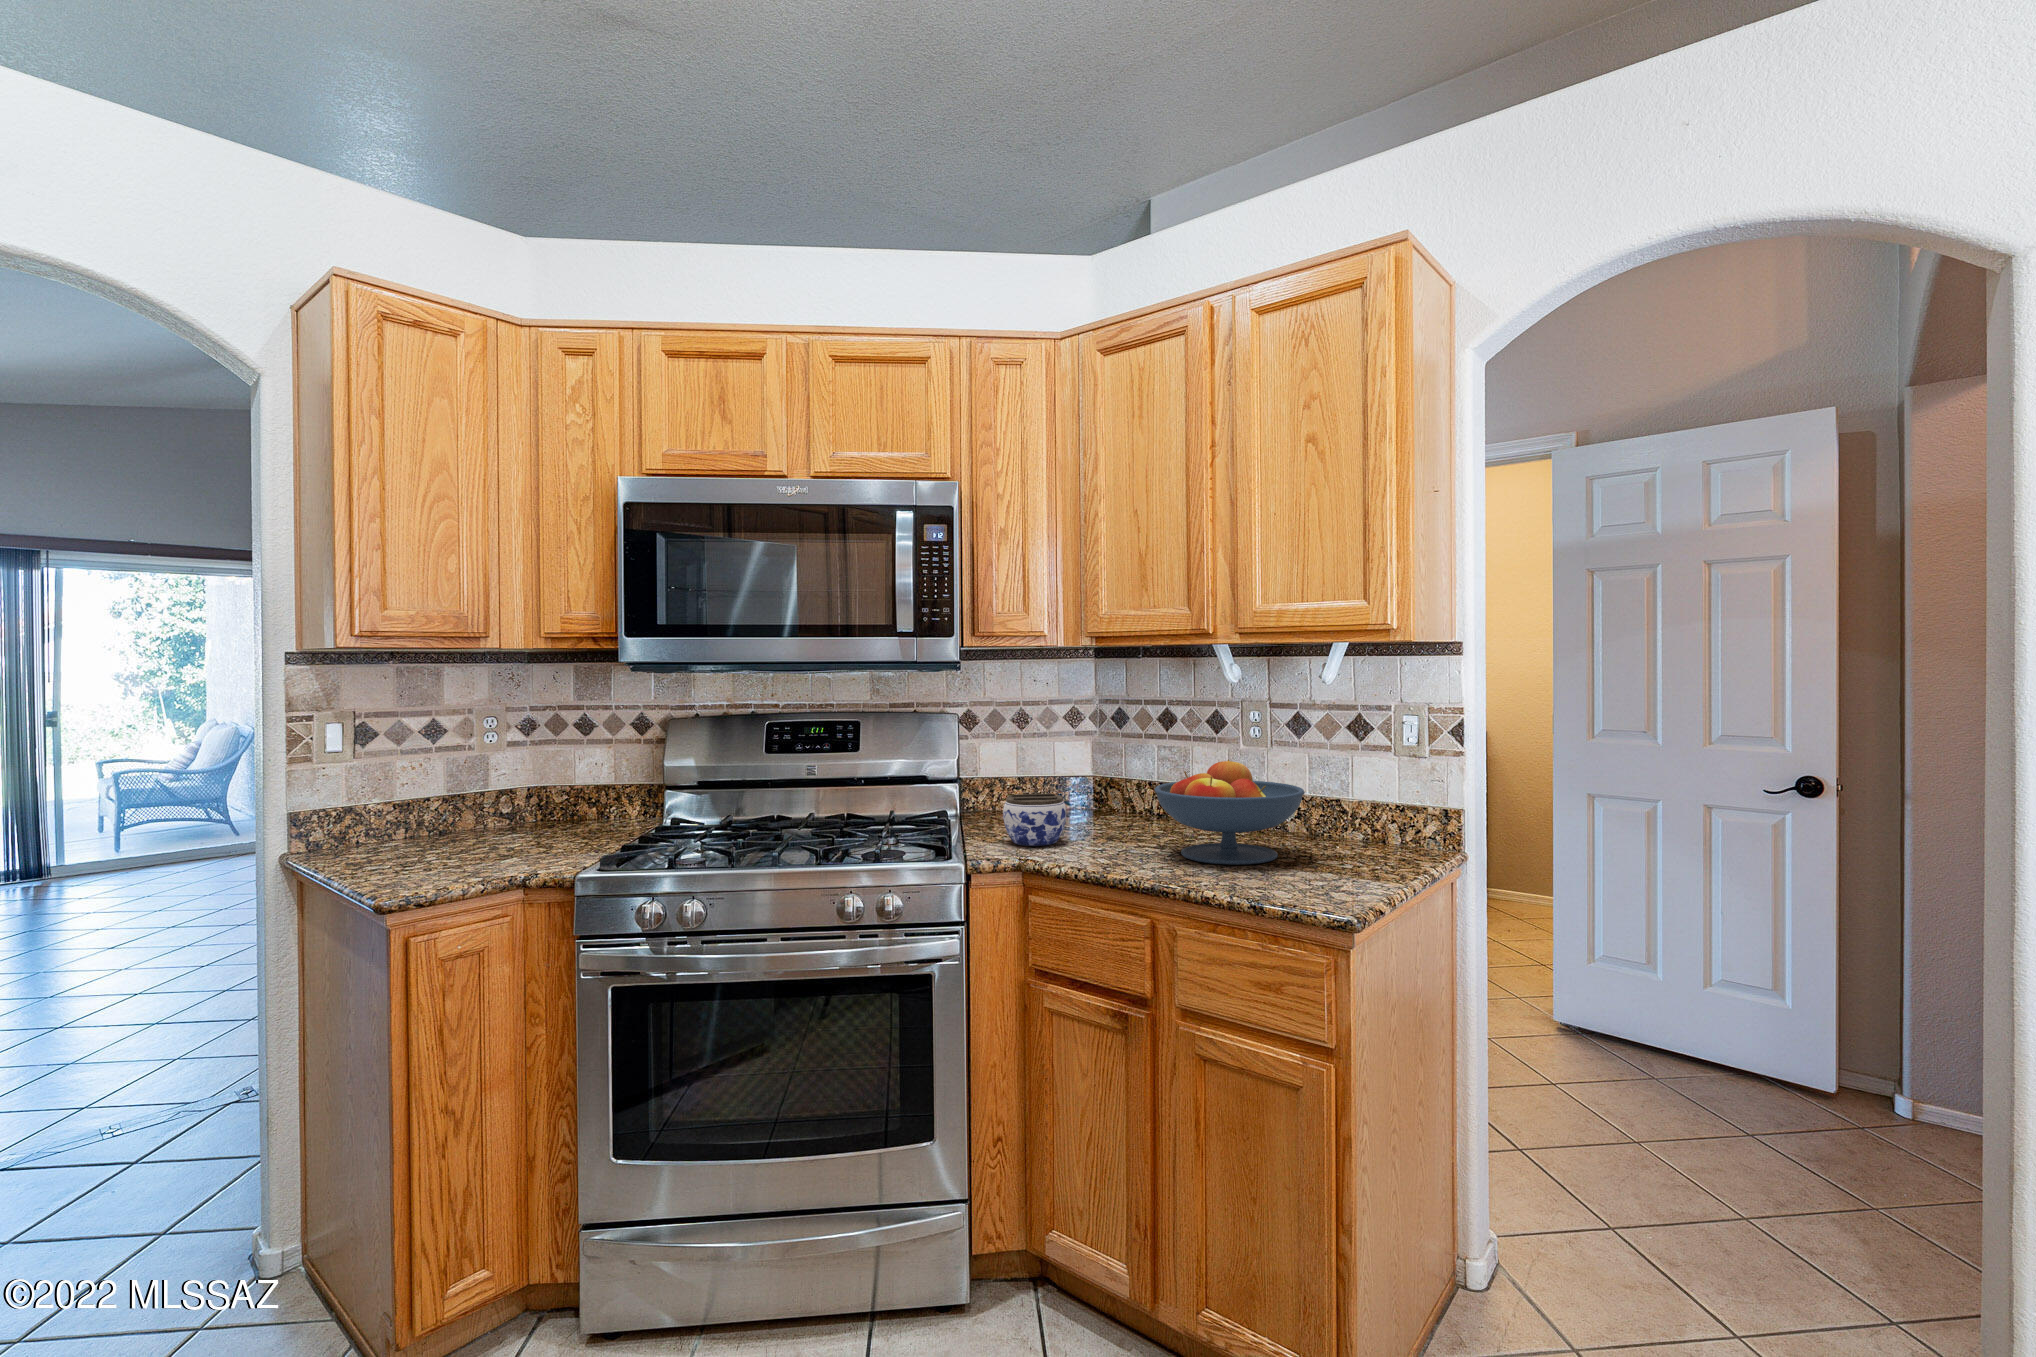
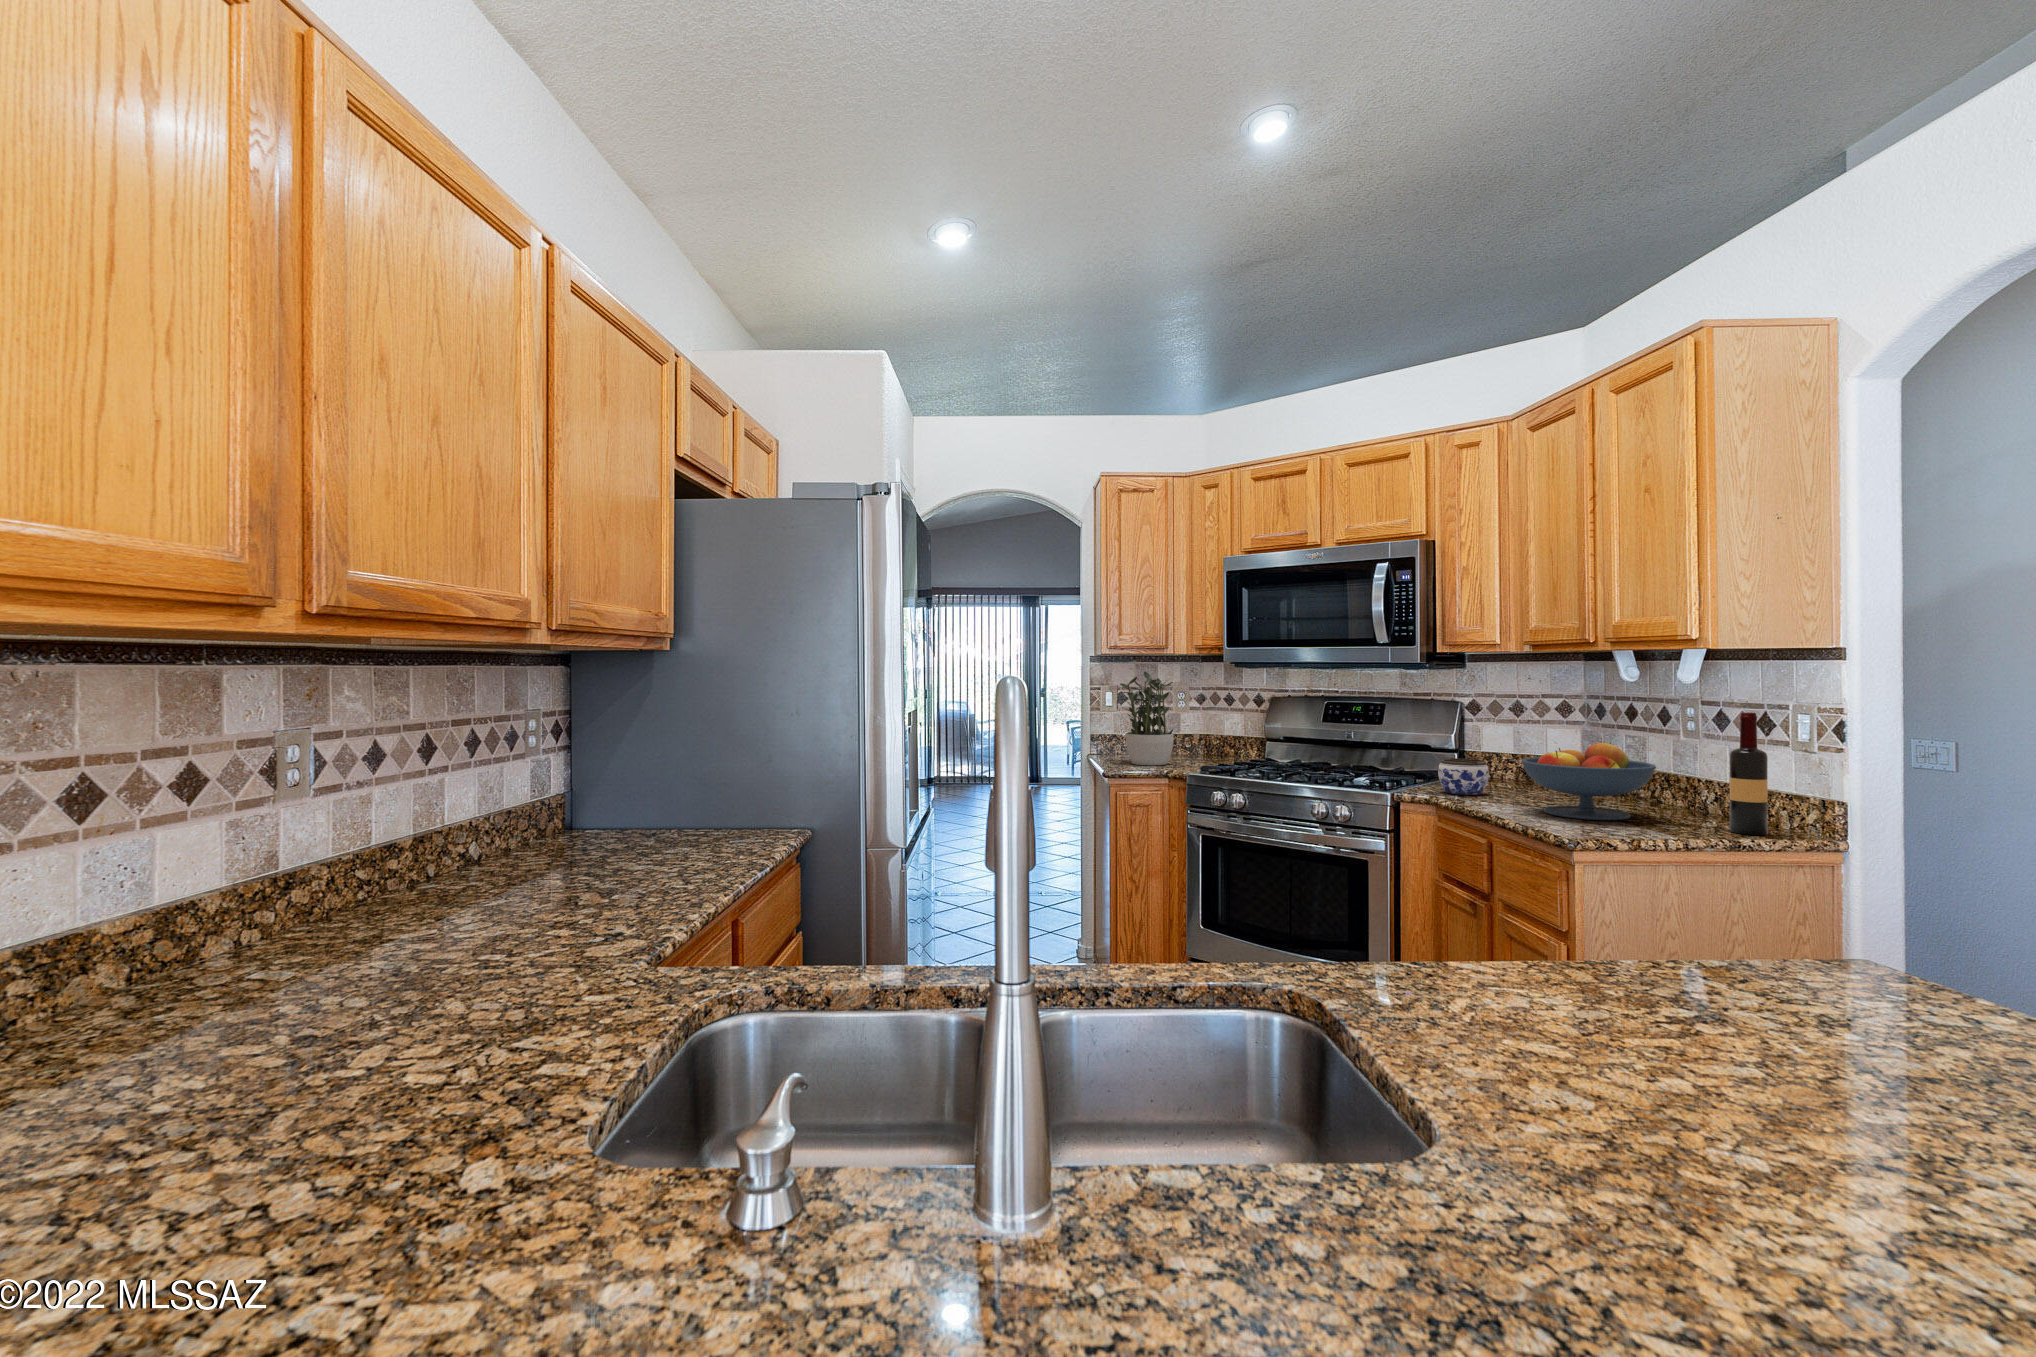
potted plant: none [398,678,518,861] -> present [1120,672,1173,765]
wine bottle: none [1375,716,1411,857] -> present [1730,713,1768,835]

